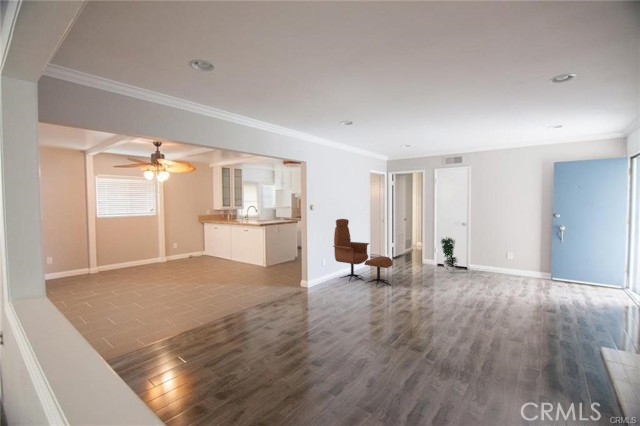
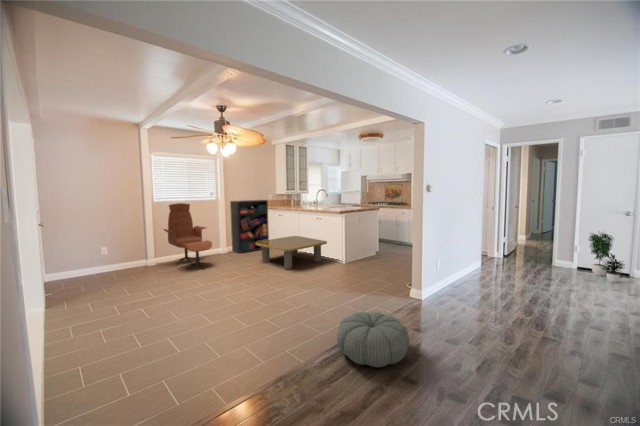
bookshelf: none [170,215,206,262] -> present [230,200,269,253]
lounge chair: present [333,219,393,286] -> present [164,203,212,269]
coffee table: none [191,246,252,272] -> present [256,236,327,269]
pouf: none [228,291,277,323] -> present [337,312,409,367]

